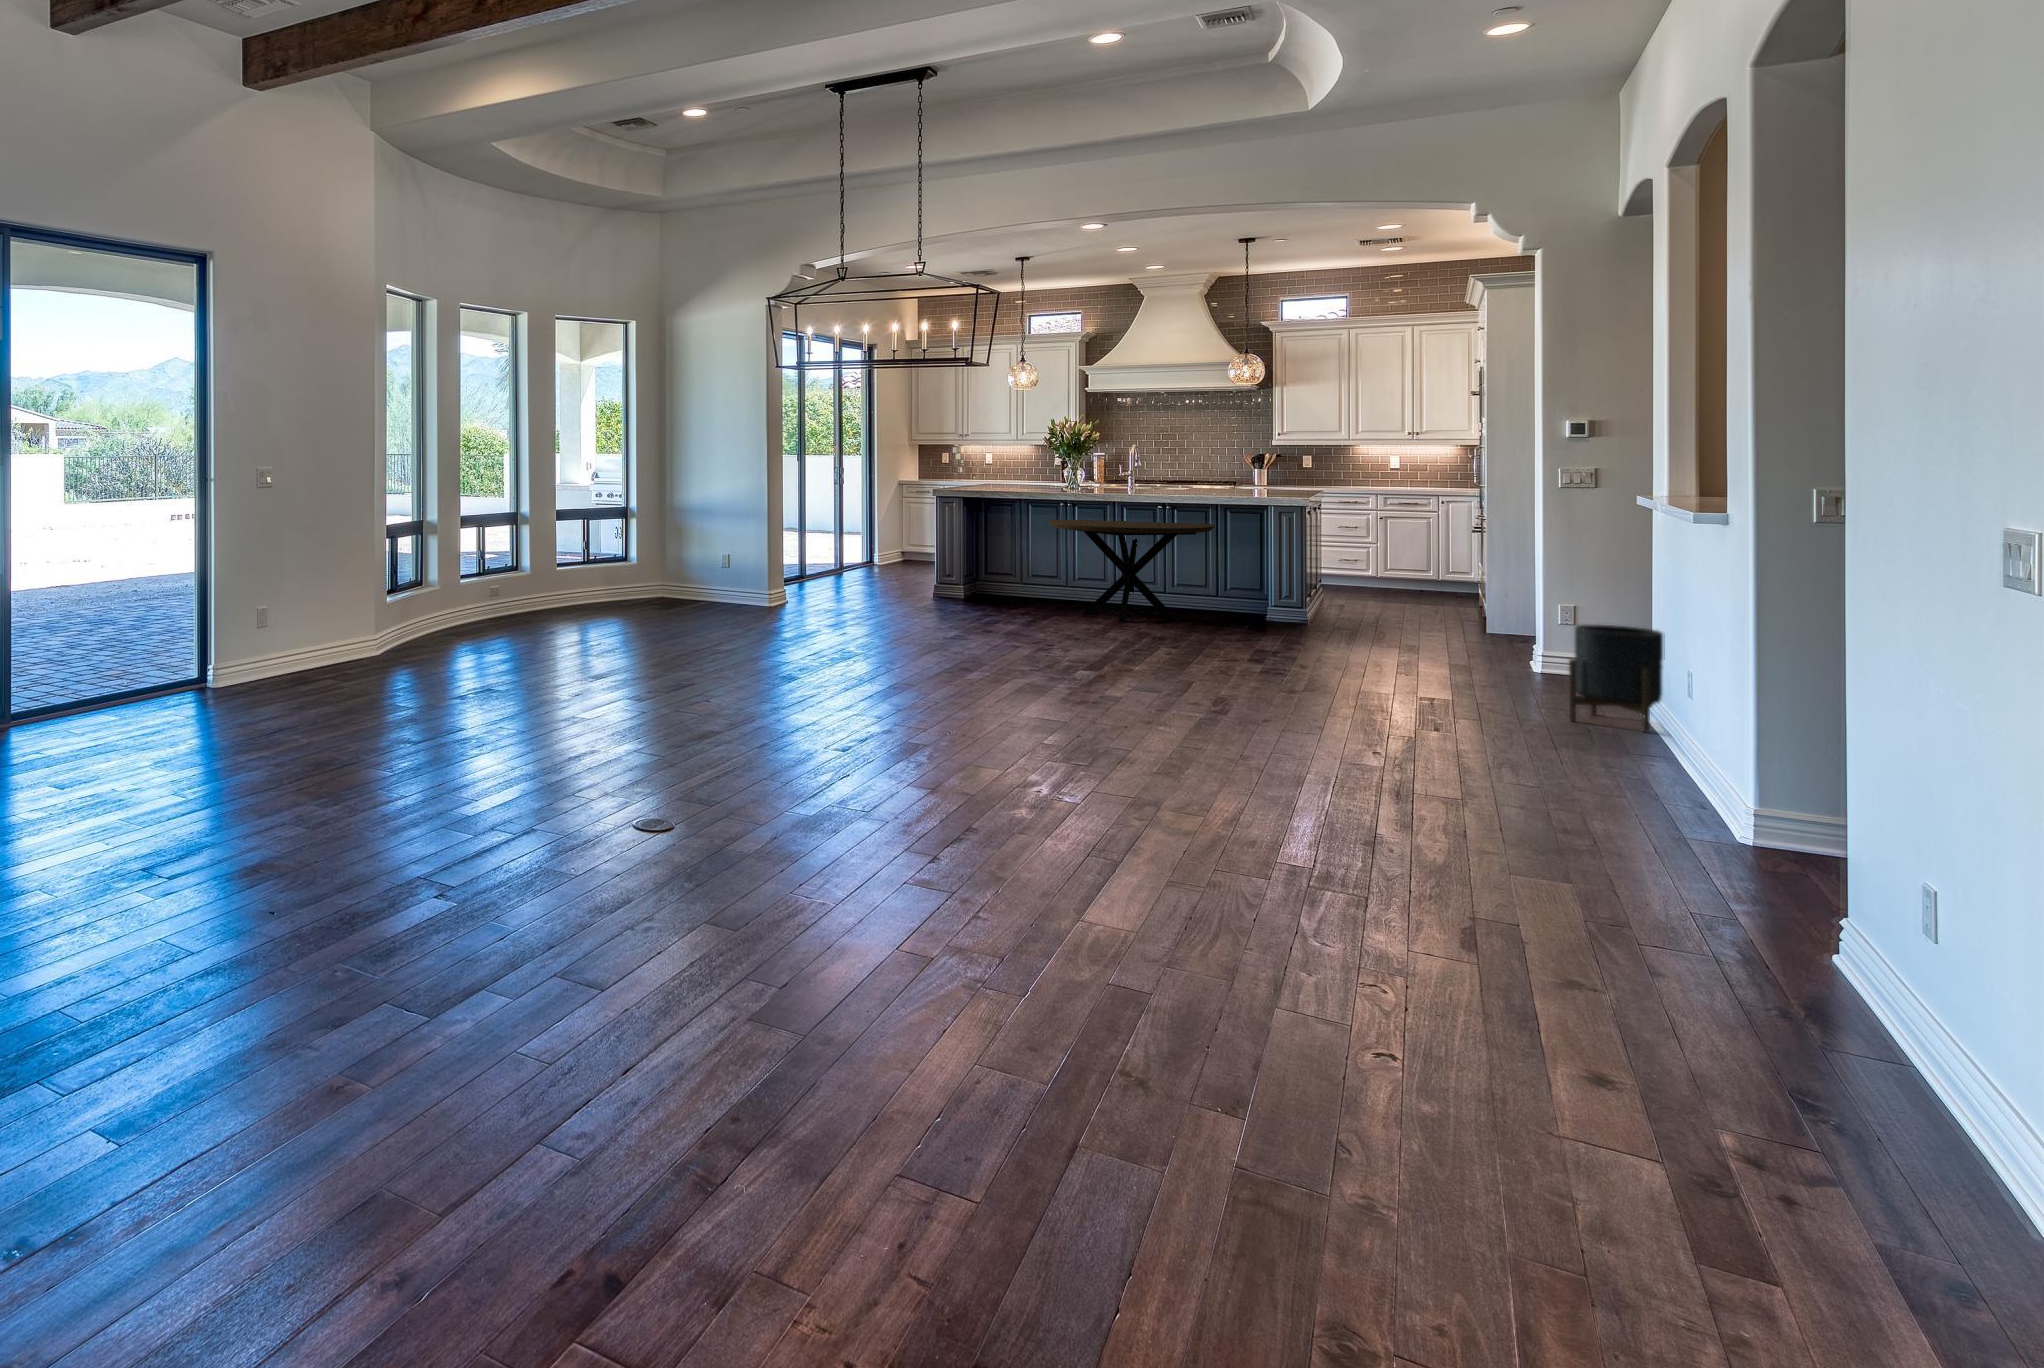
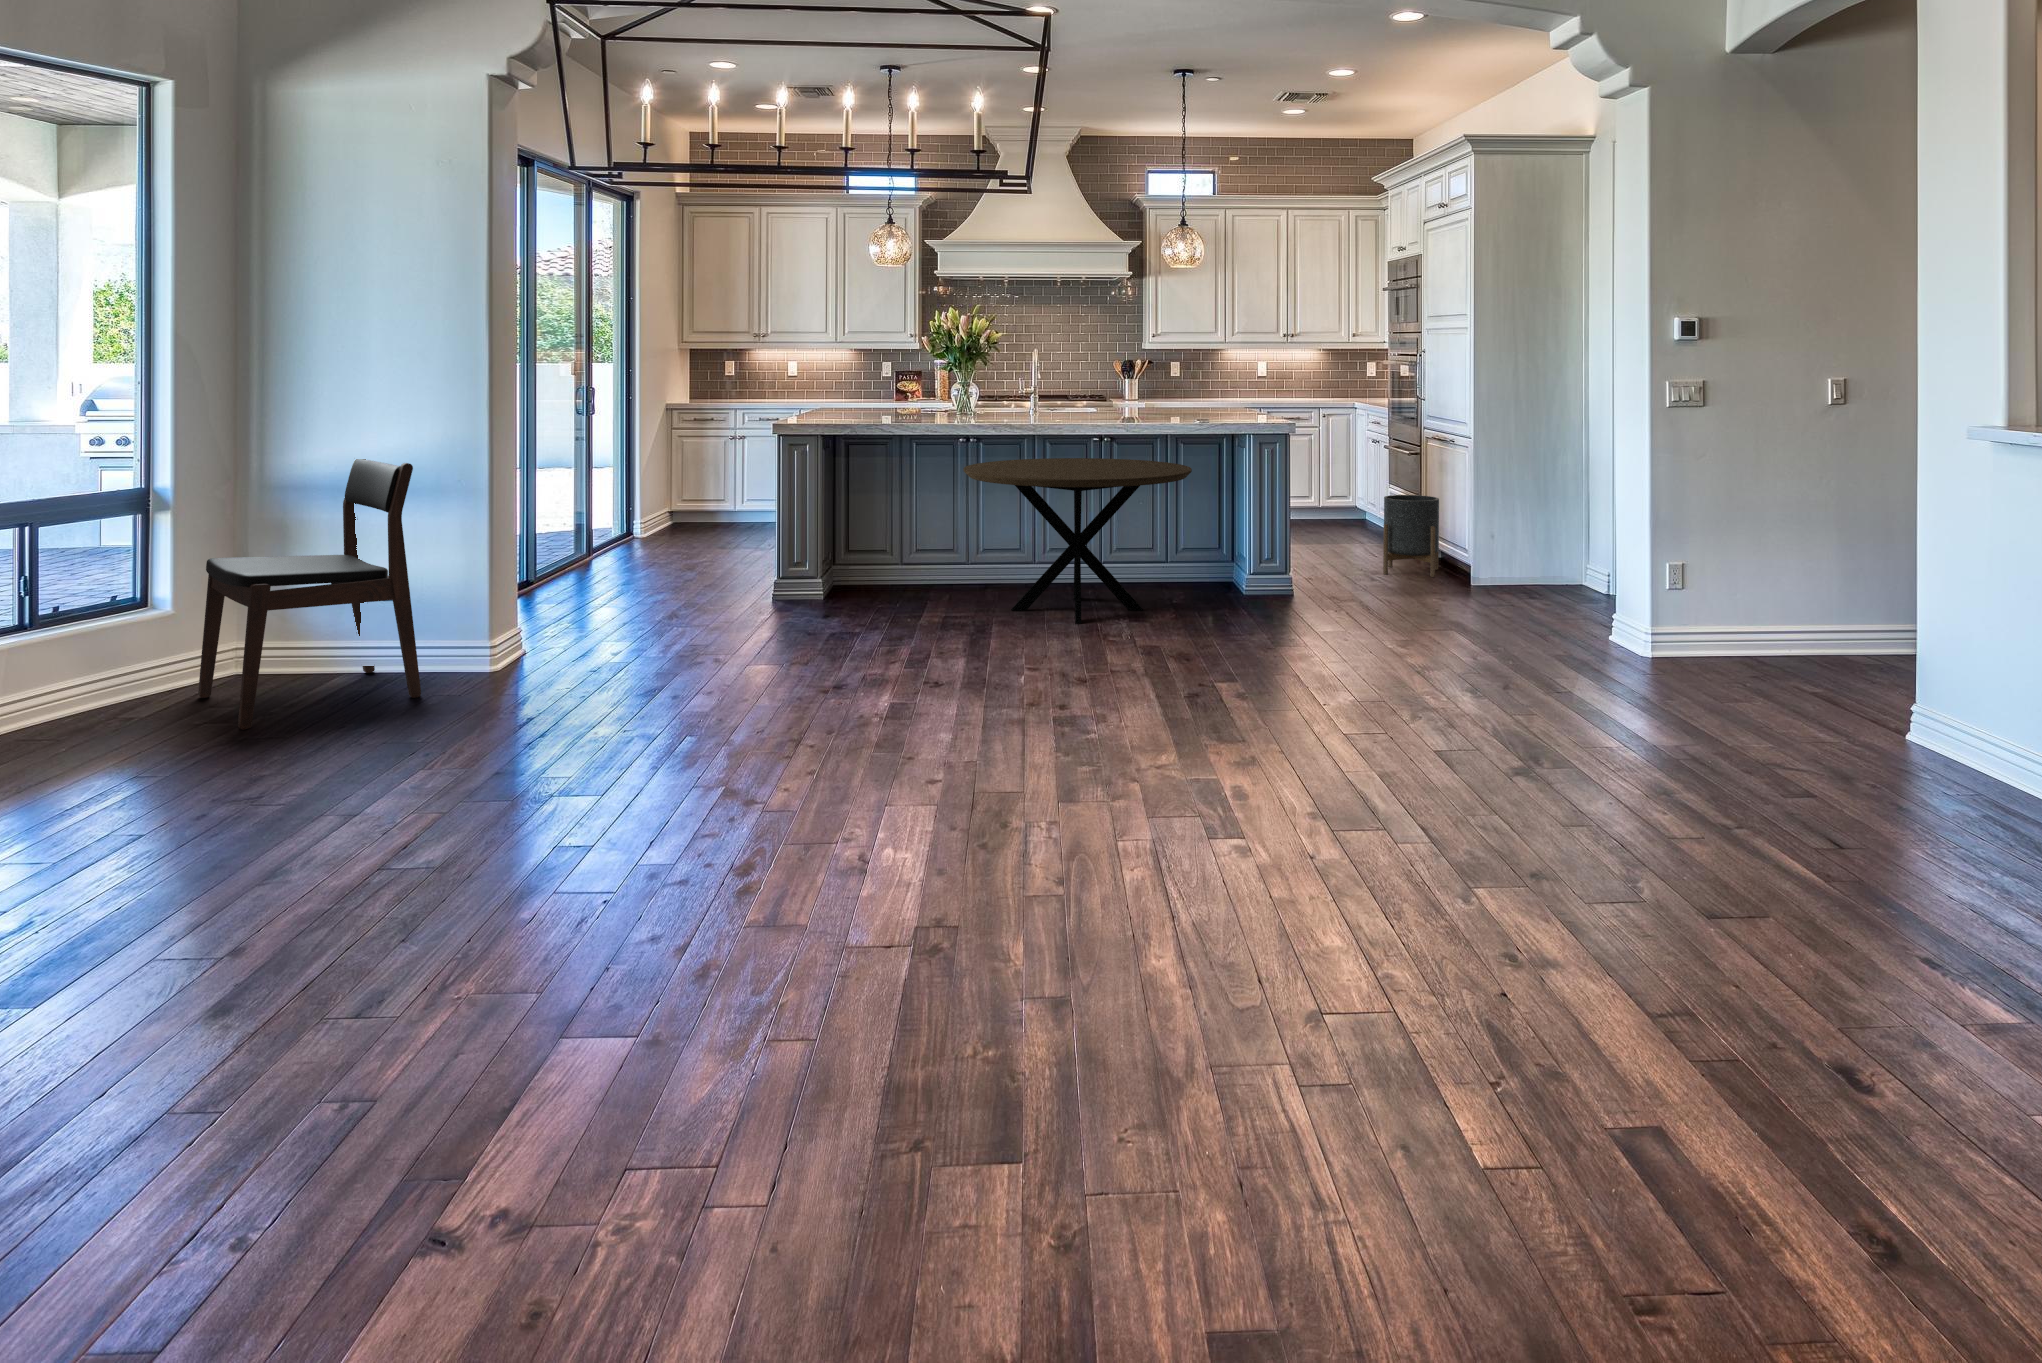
dining chair: none [643,496,735,615] -> present [198,459,421,730]
planter: present [1569,624,1665,733] -> present [1383,495,1439,577]

